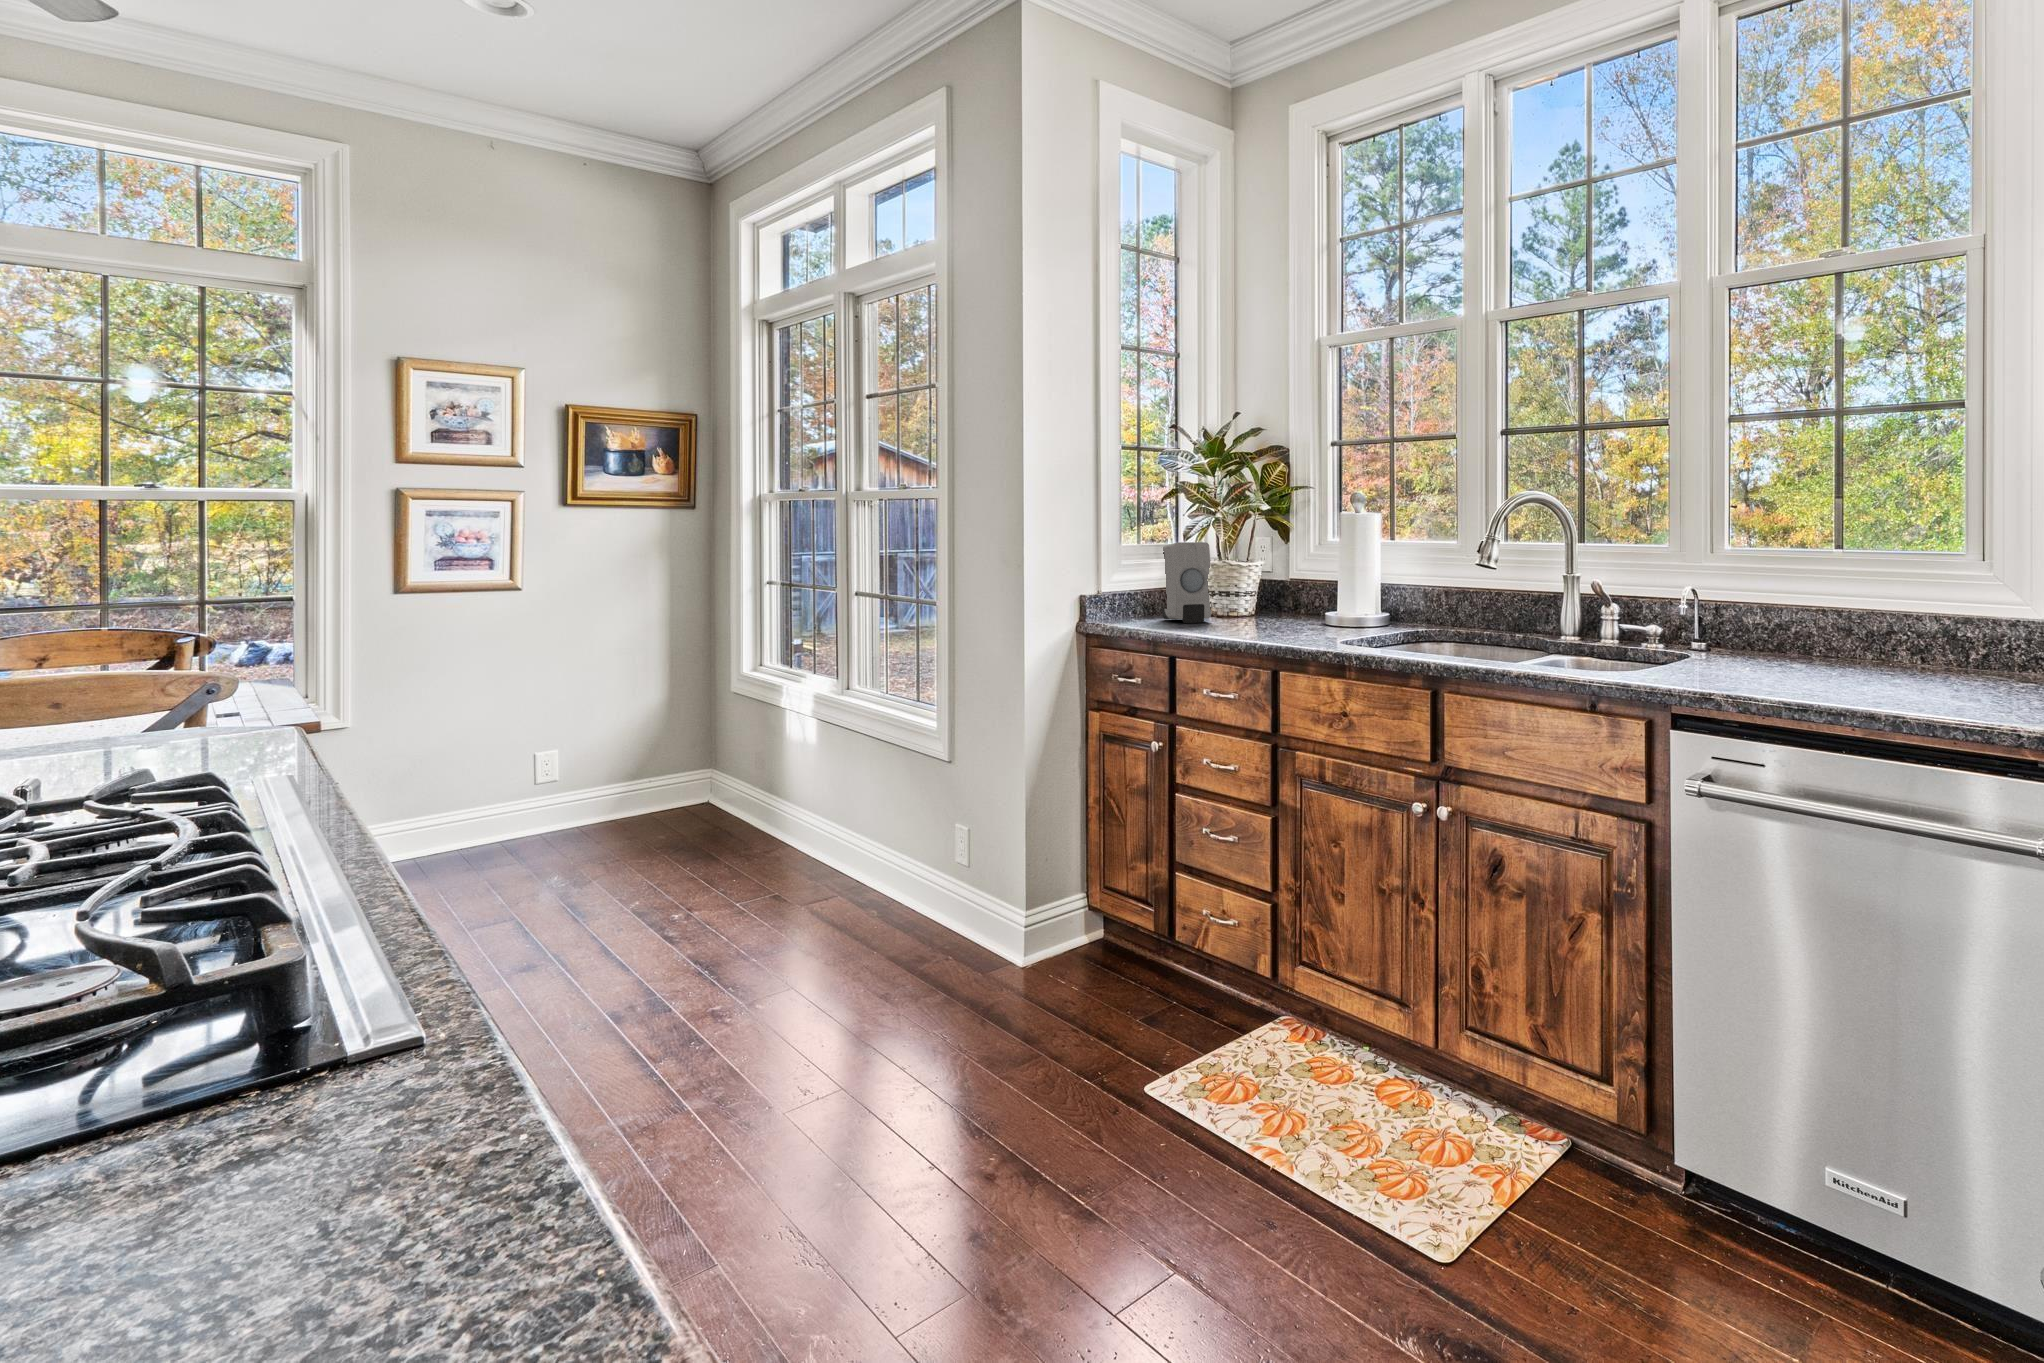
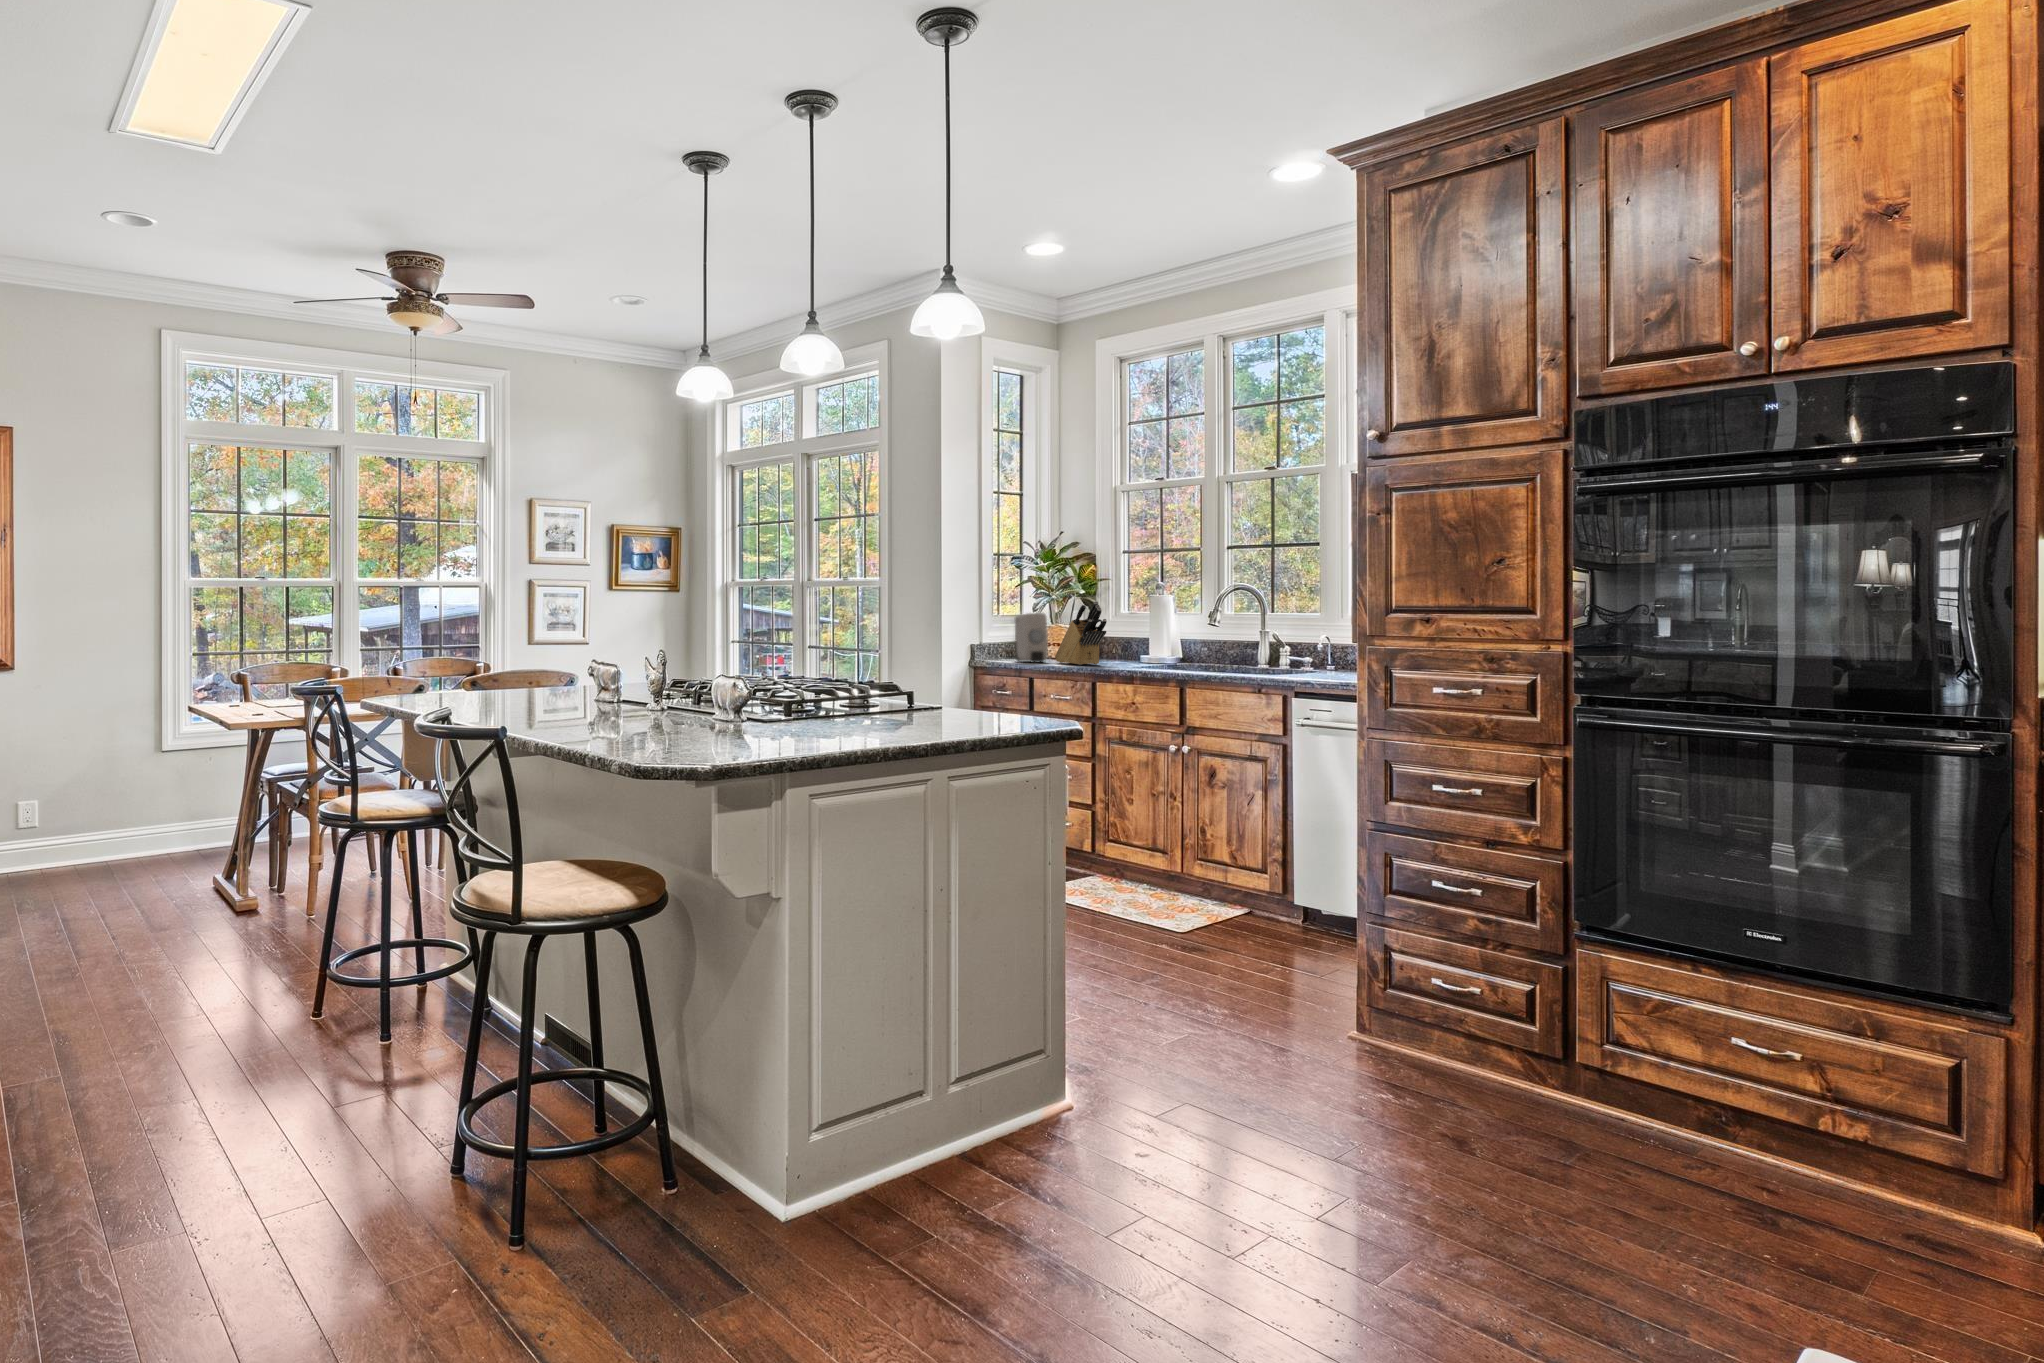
knife block: none [1222,523,1302,630] -> present [1055,601,1107,665]

